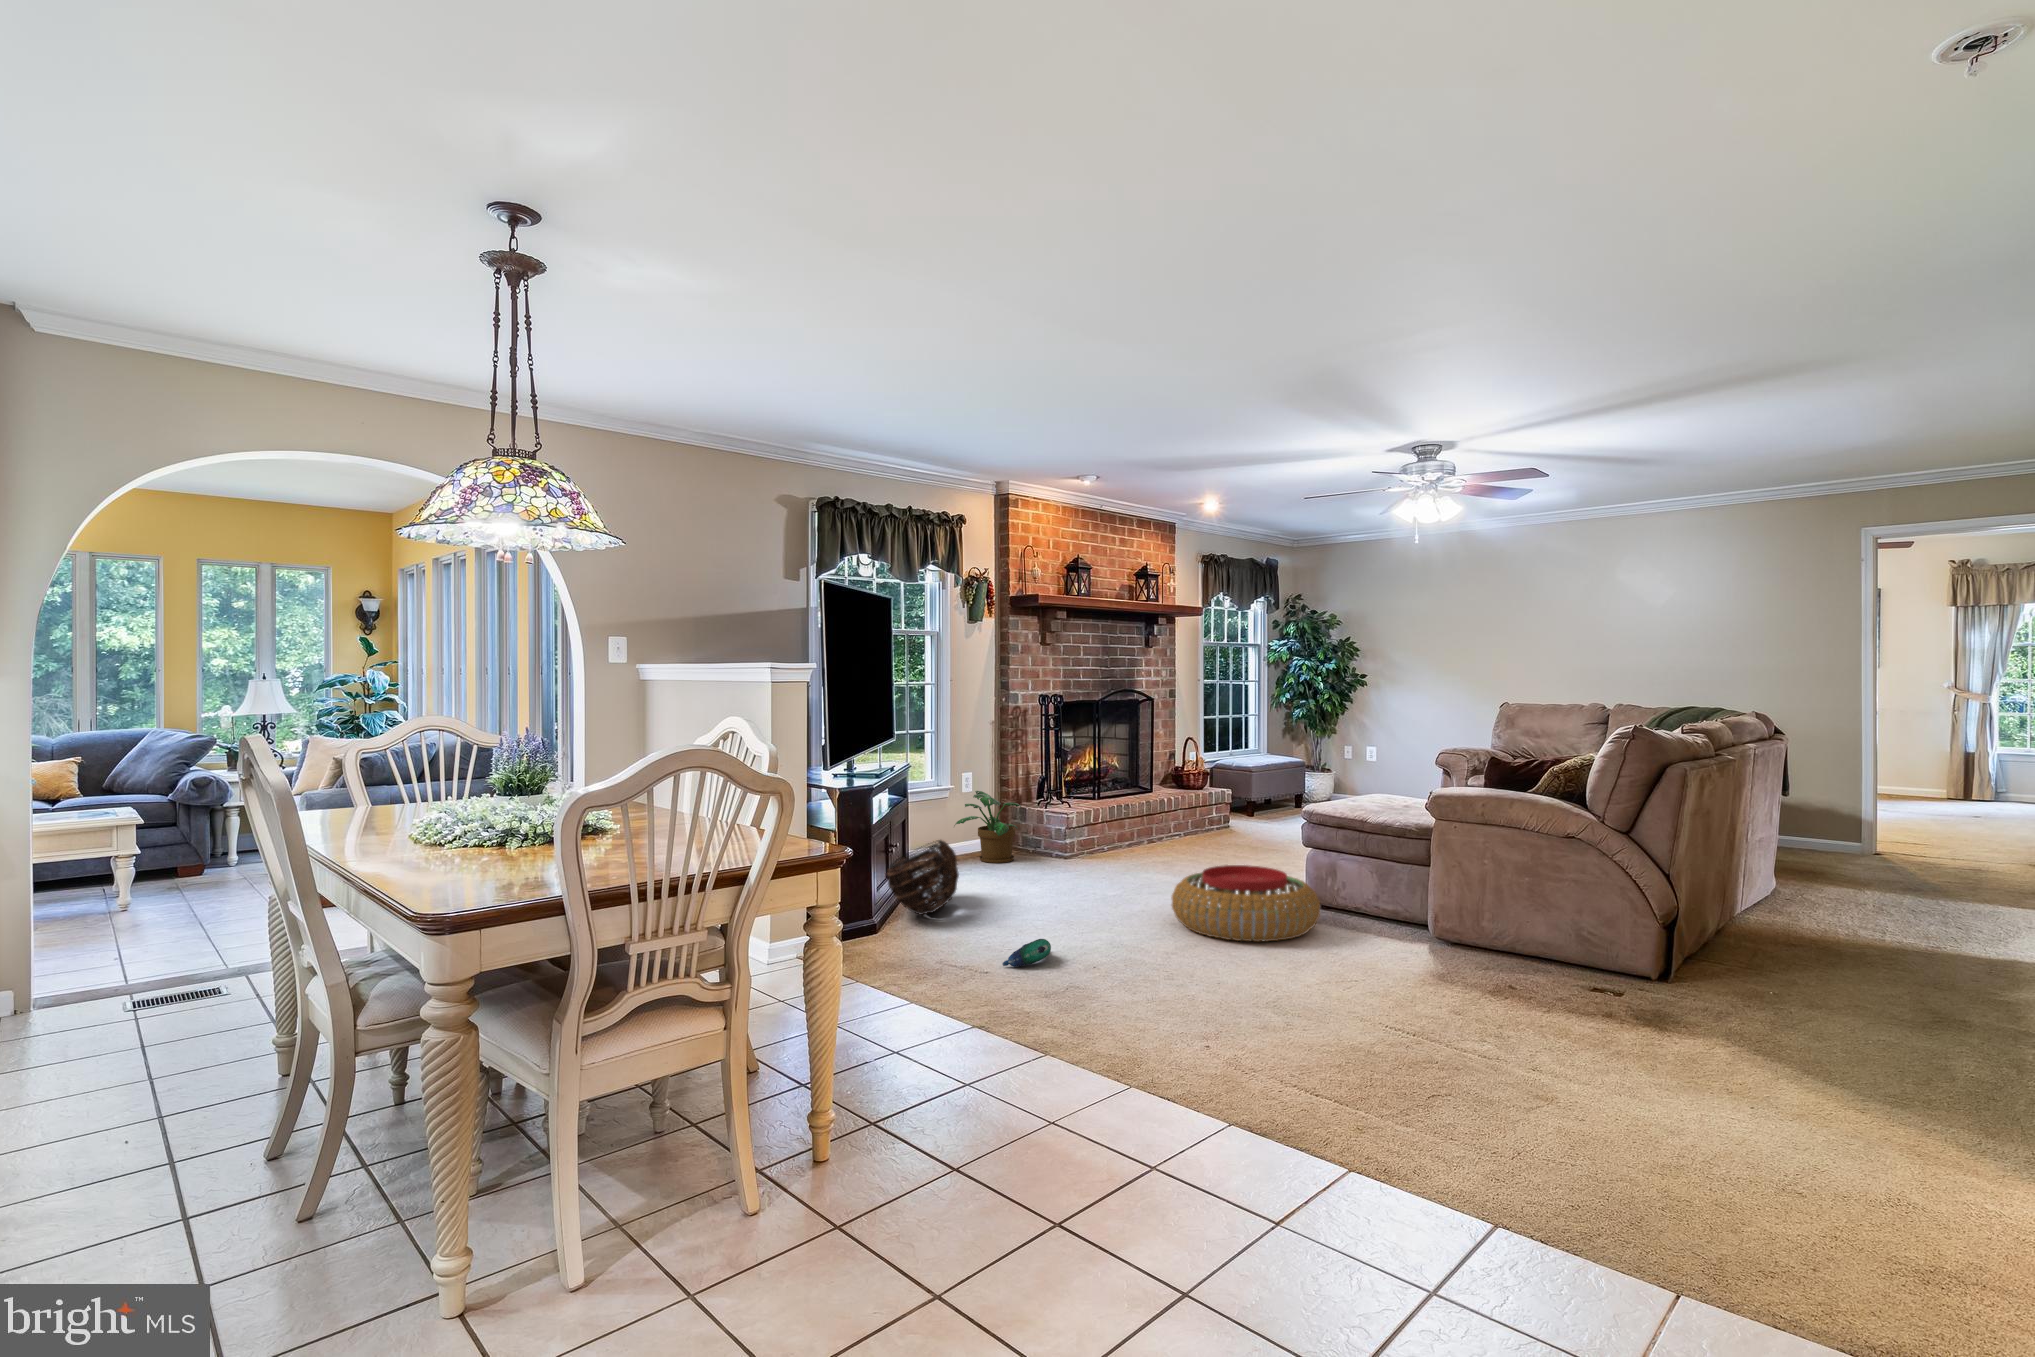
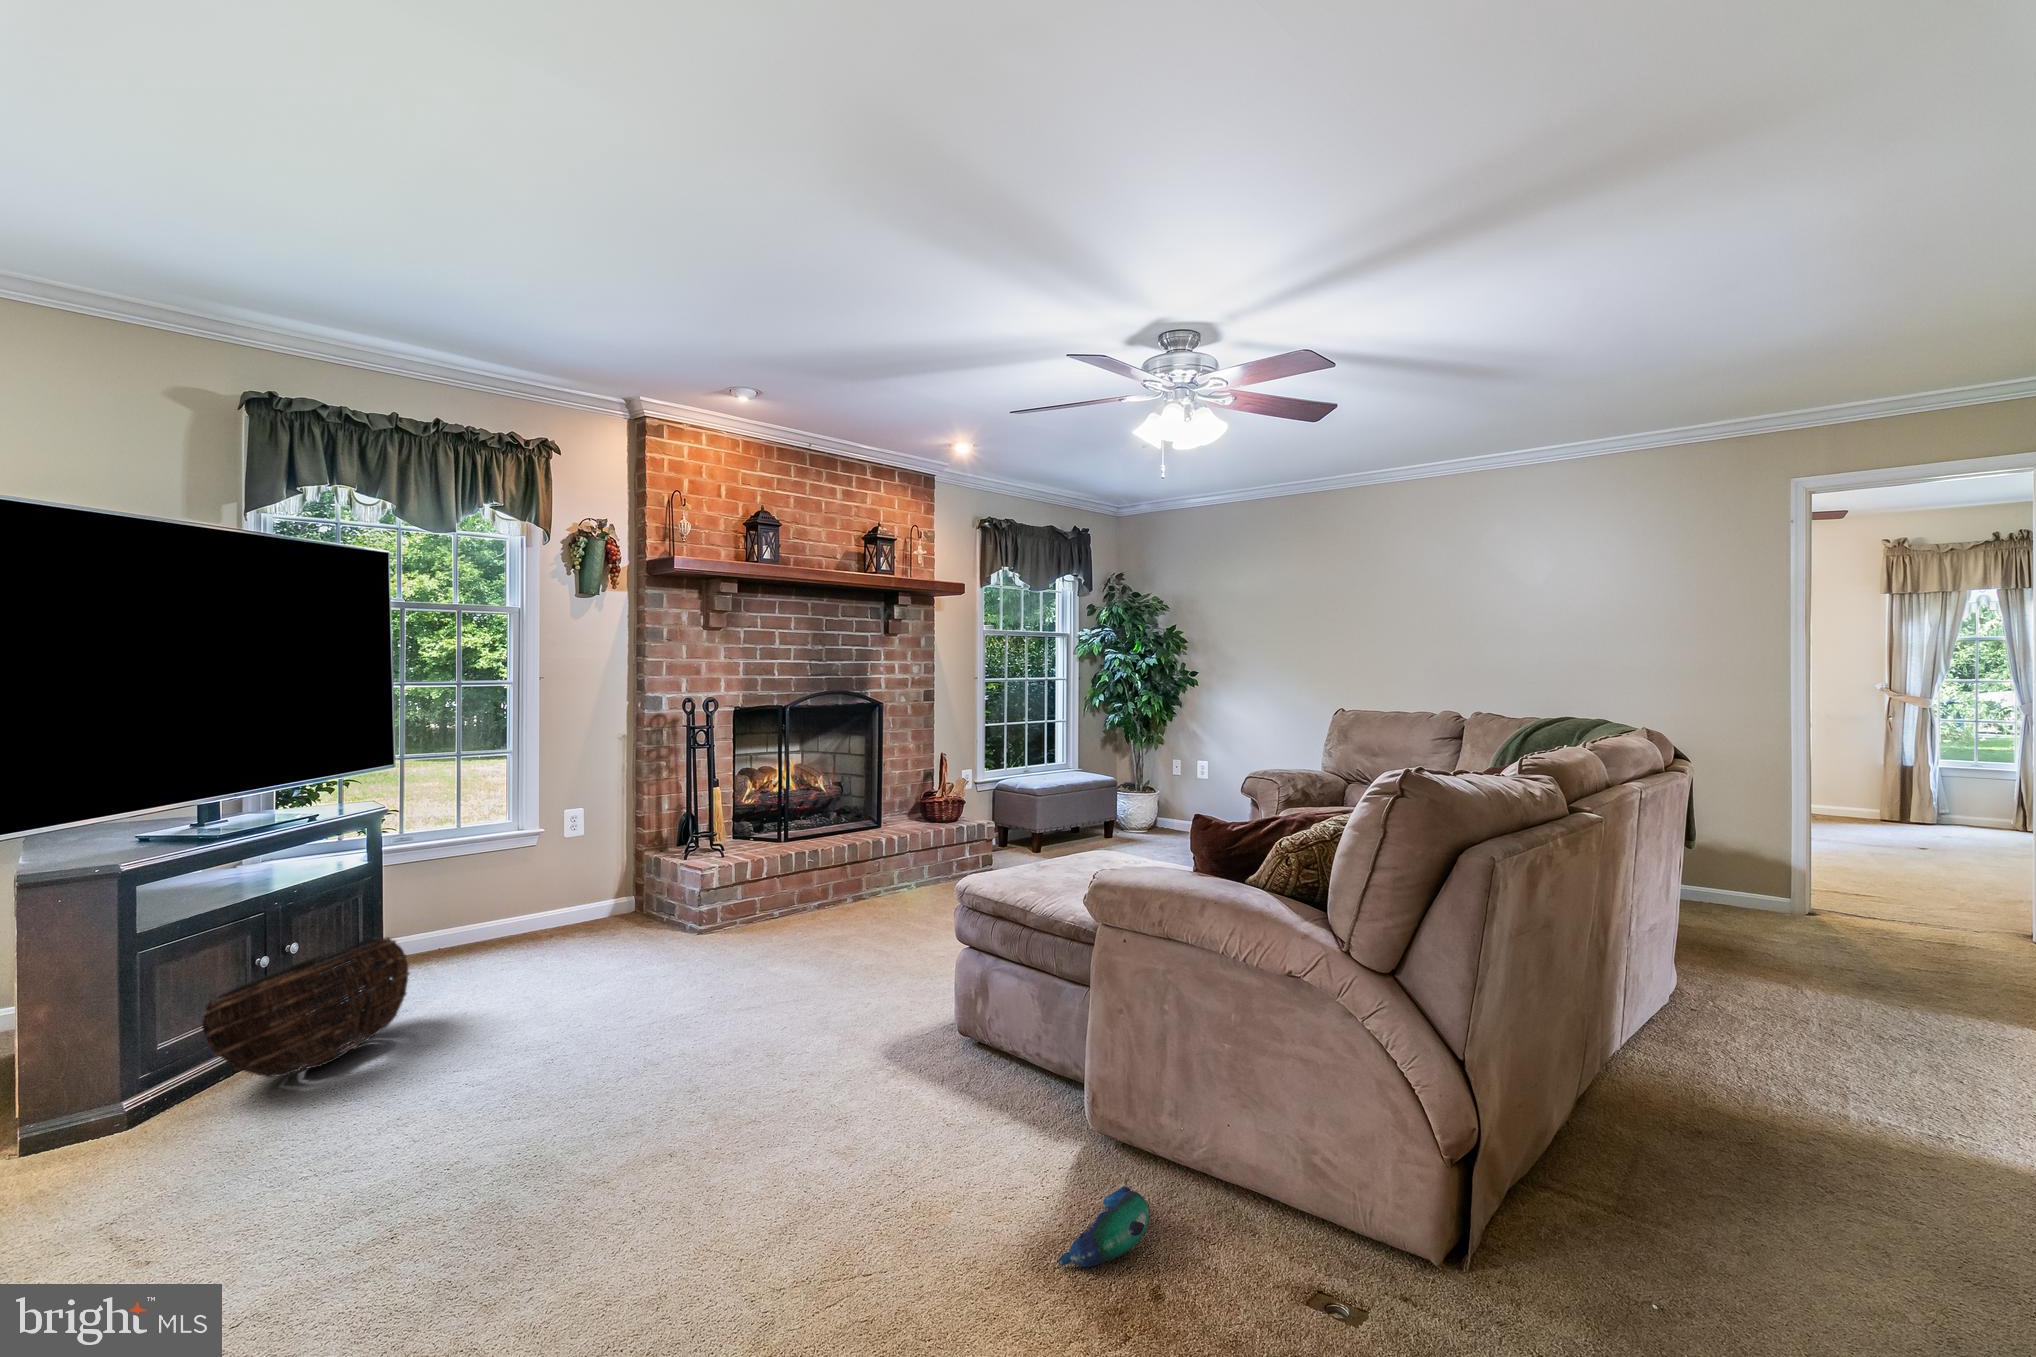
potted plant: present [954,791,1021,863] -> none [533,837,632,945]
pouf: present [1171,865,1320,942] -> none [687,981,936,1139]
plush toy: present [1003,939,1051,967] -> present [1058,1186,1149,1267]

